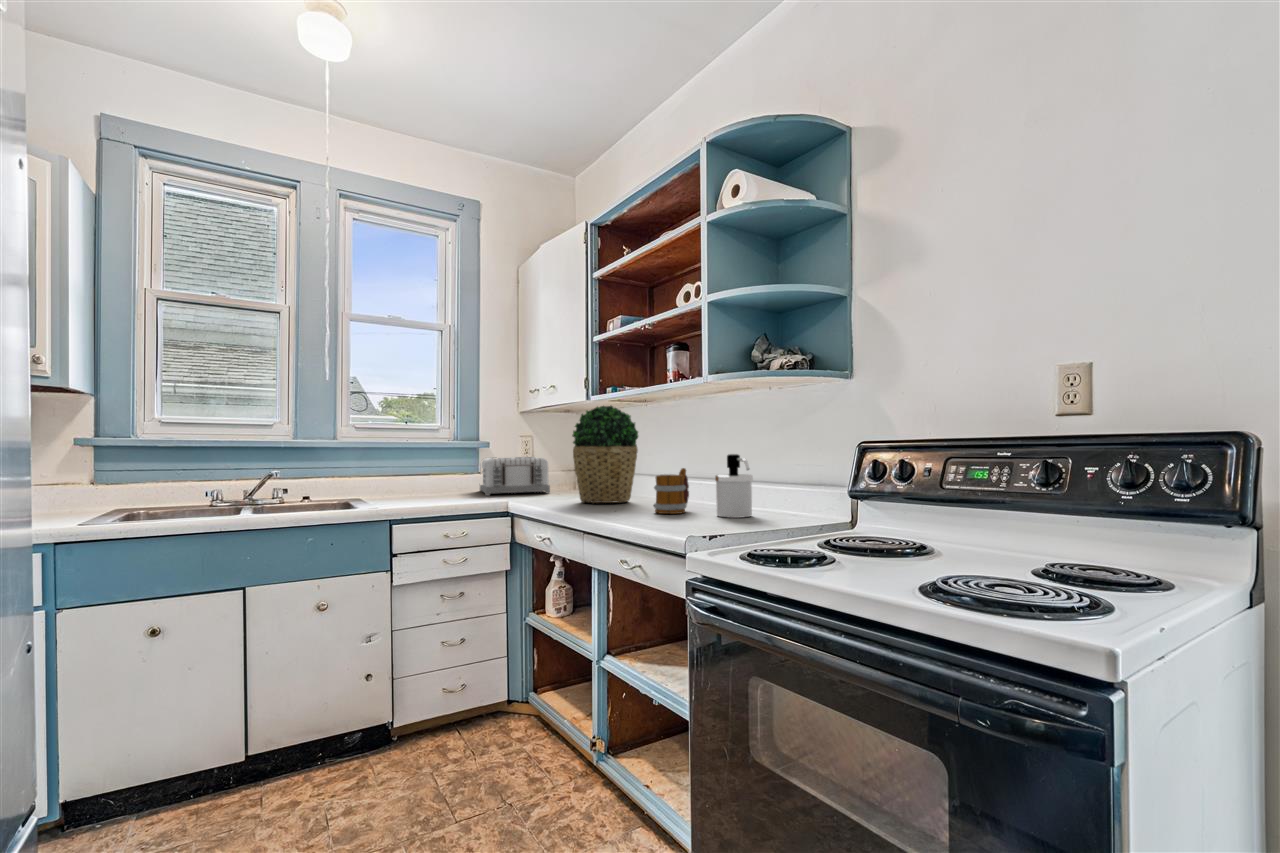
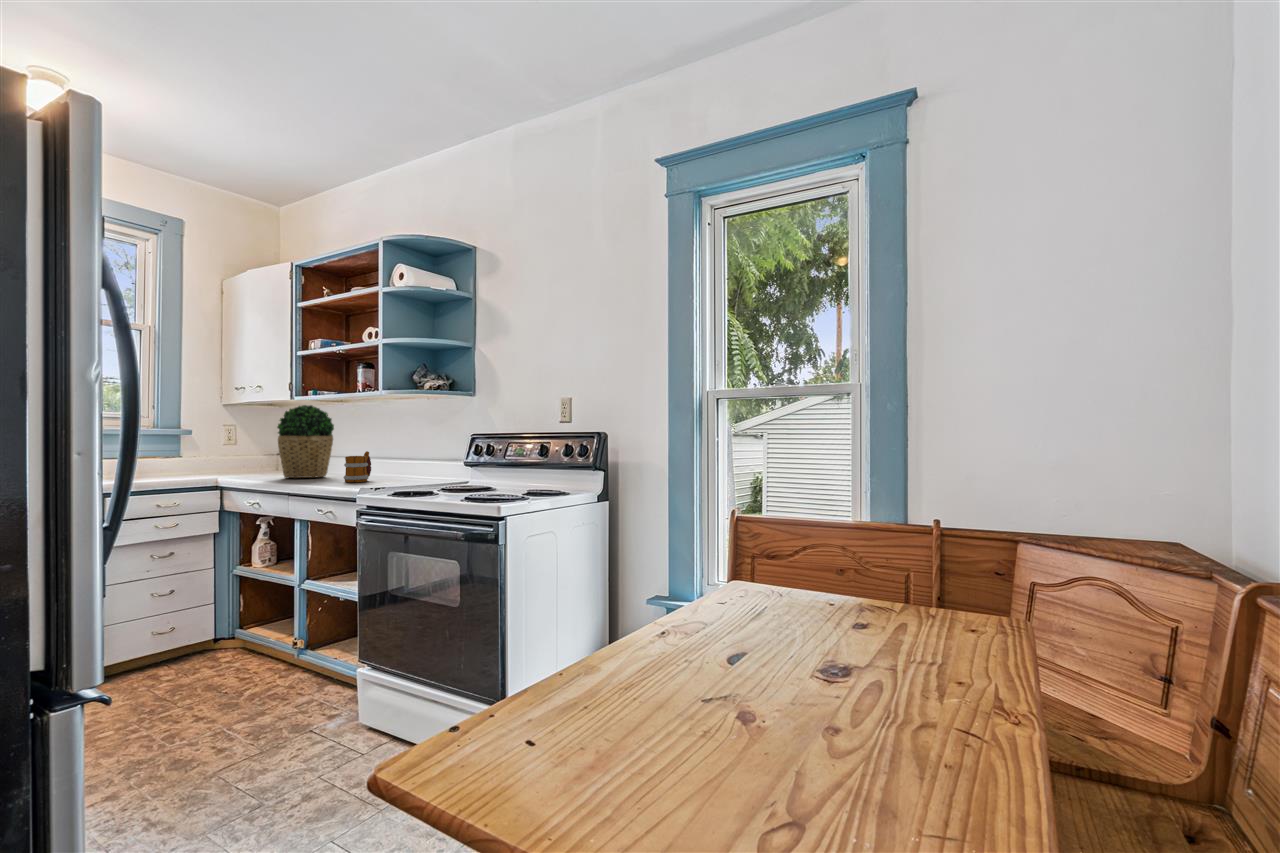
soap dispenser: present [715,454,753,518] -> none [388,442,414,483]
toaster: present [480,457,550,496] -> none [180,444,254,476]

